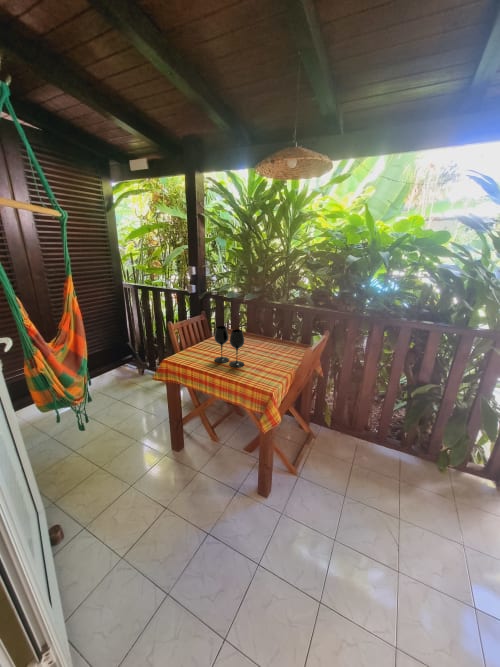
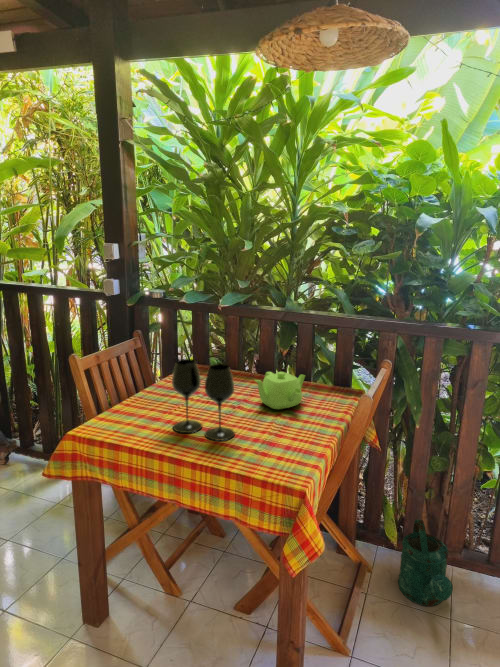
teapot: none [257,335,284,354] -> present [255,372,305,409]
watering can: none [328,415,355,458] -> present [398,519,453,606]

